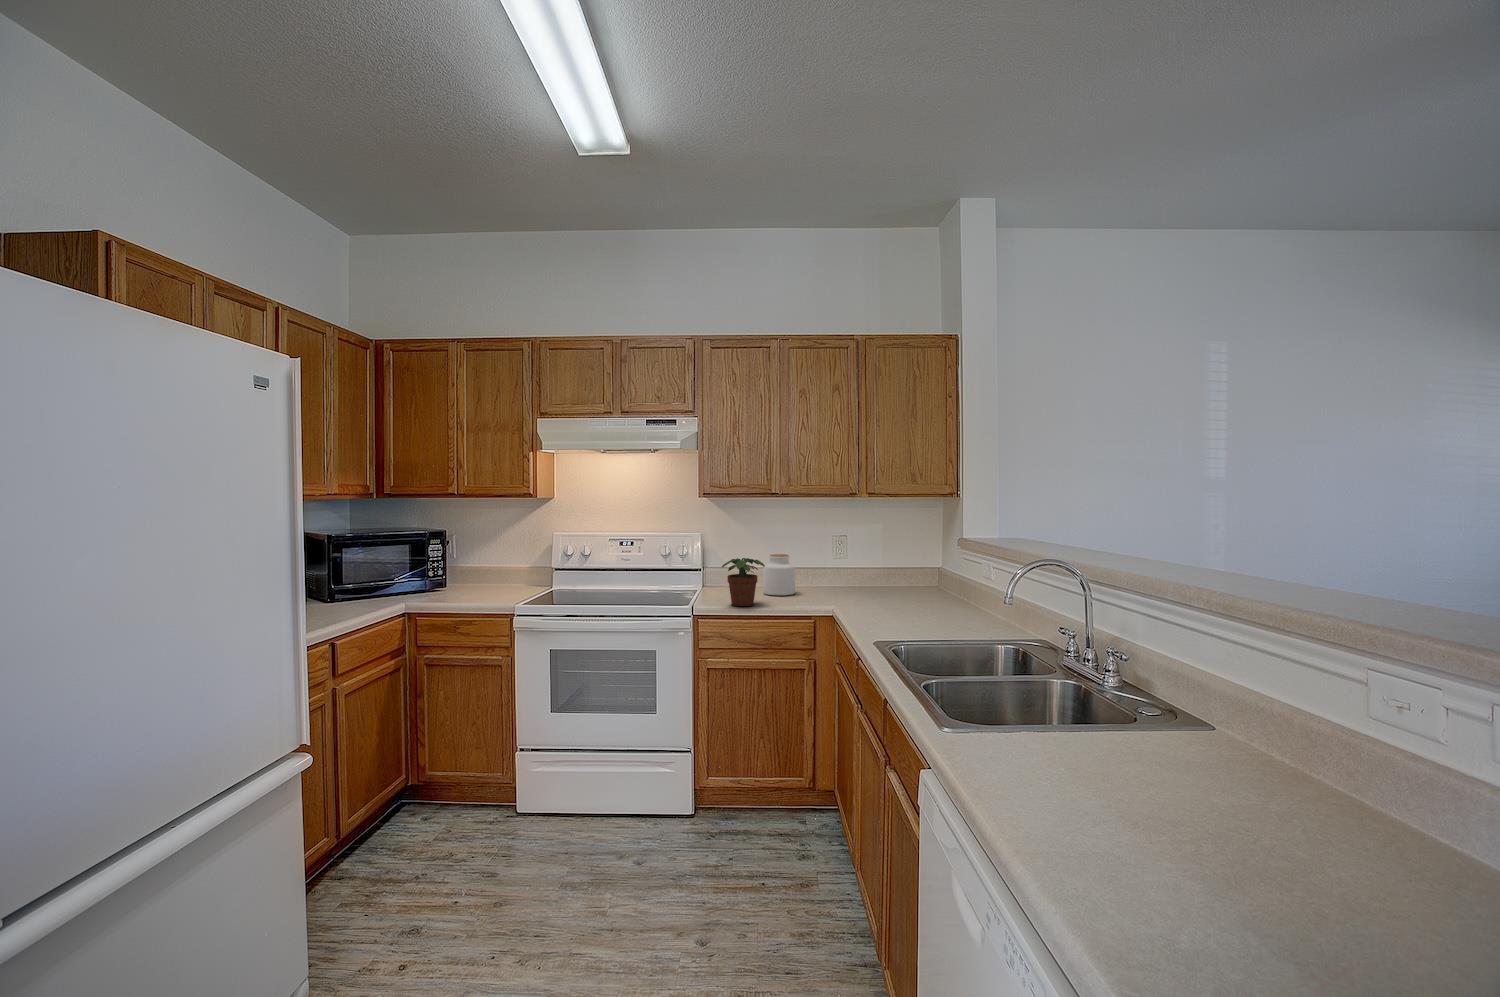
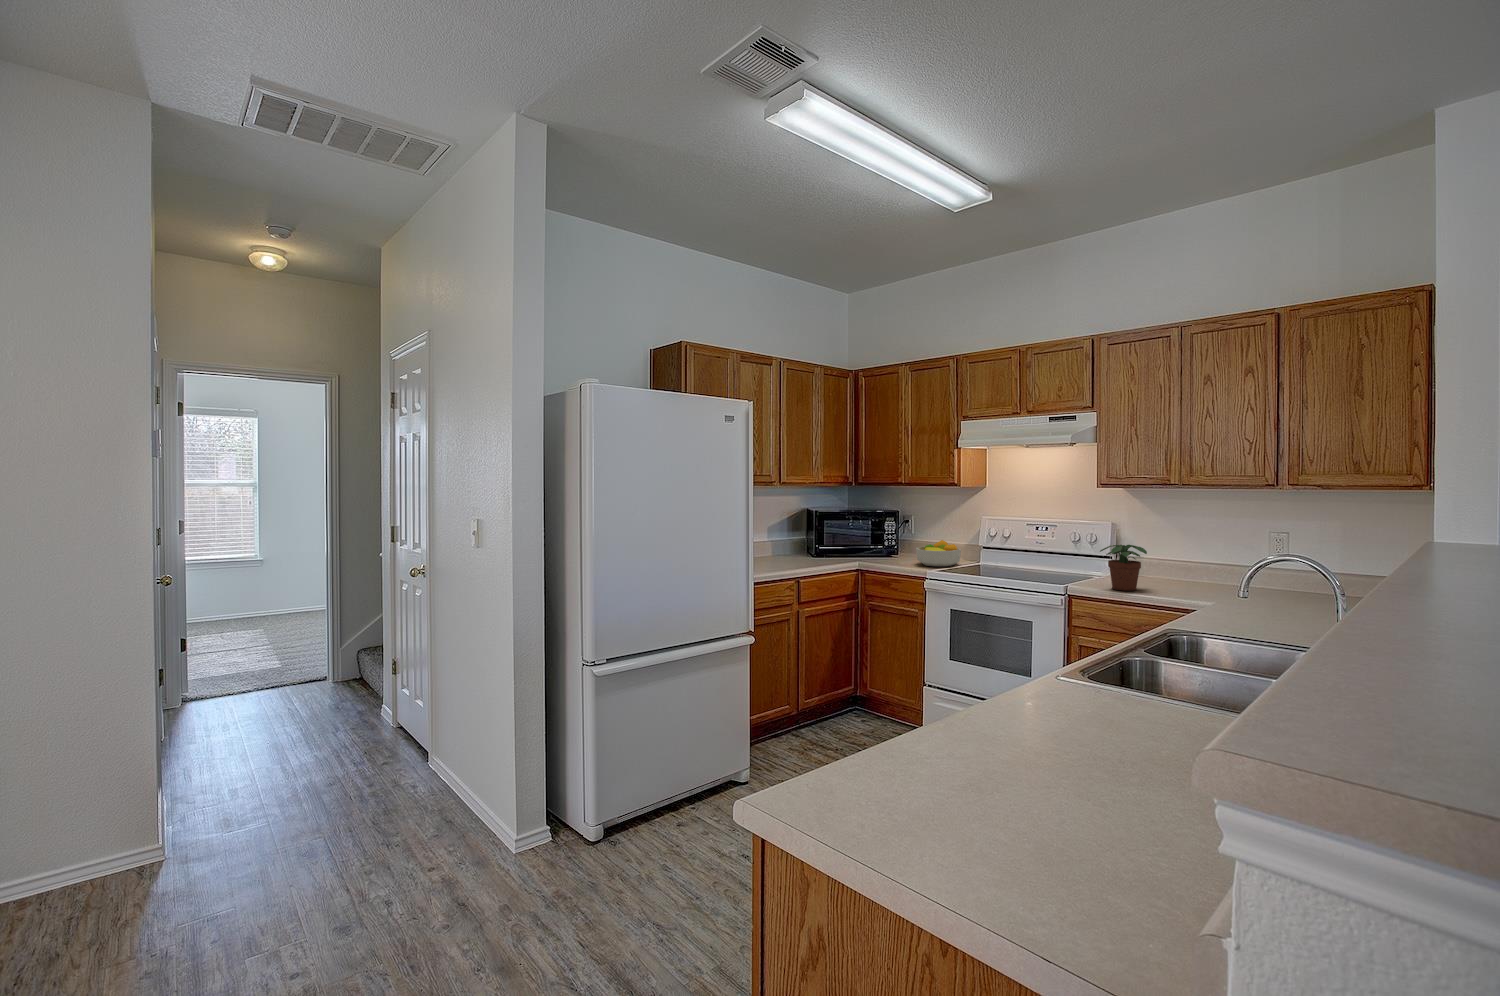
jar: present [763,554,795,595] -> none [1165,545,1203,587]
fruit bowl: none [481,564,539,599] -> present [916,540,961,567]

